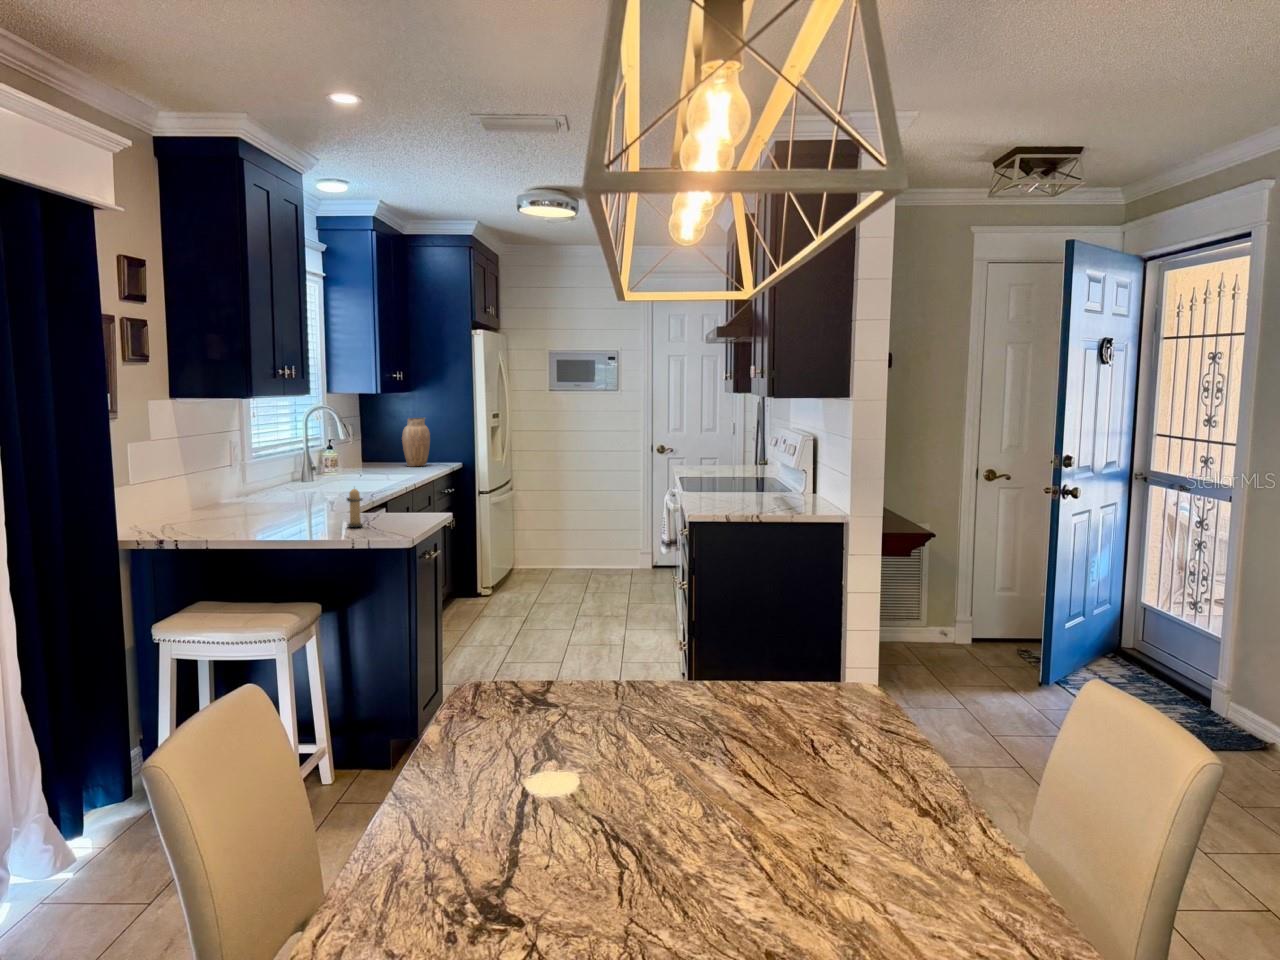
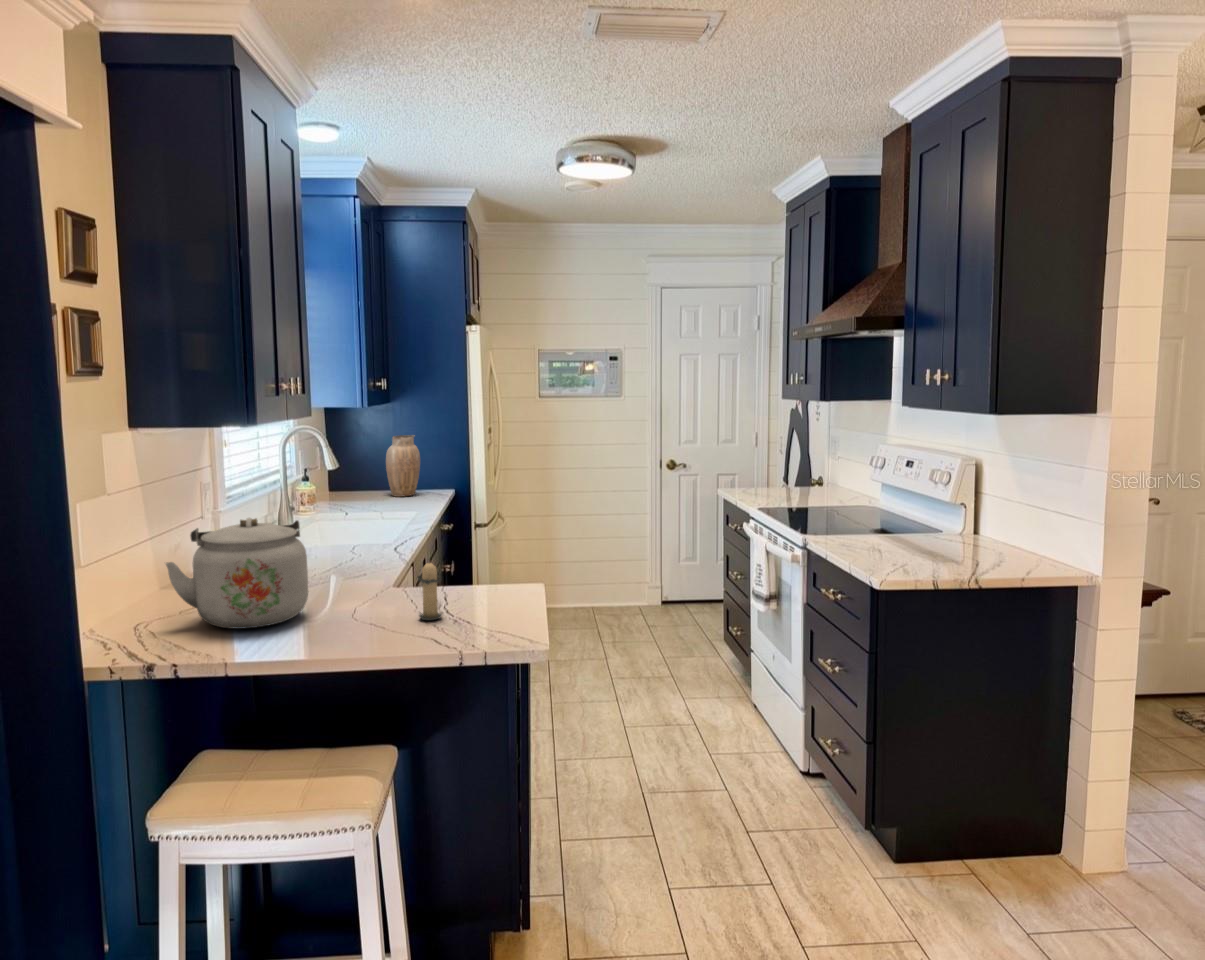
kettle: none [181,455,277,526] -> present [165,518,308,629]

